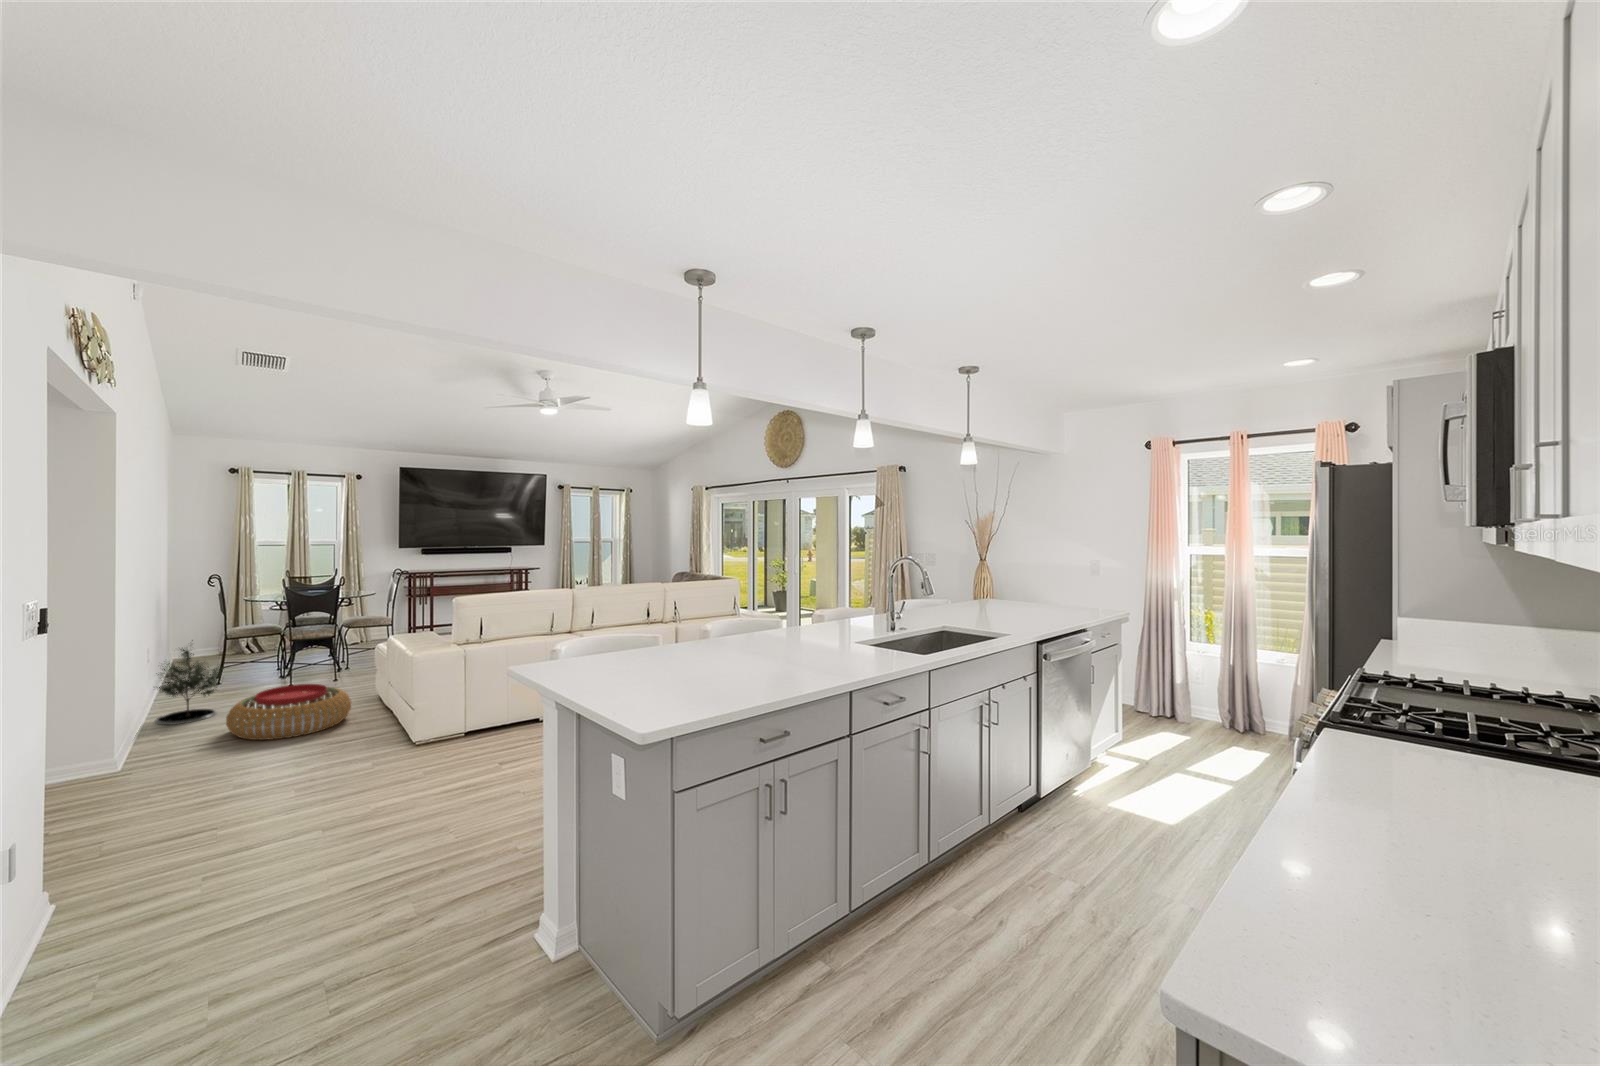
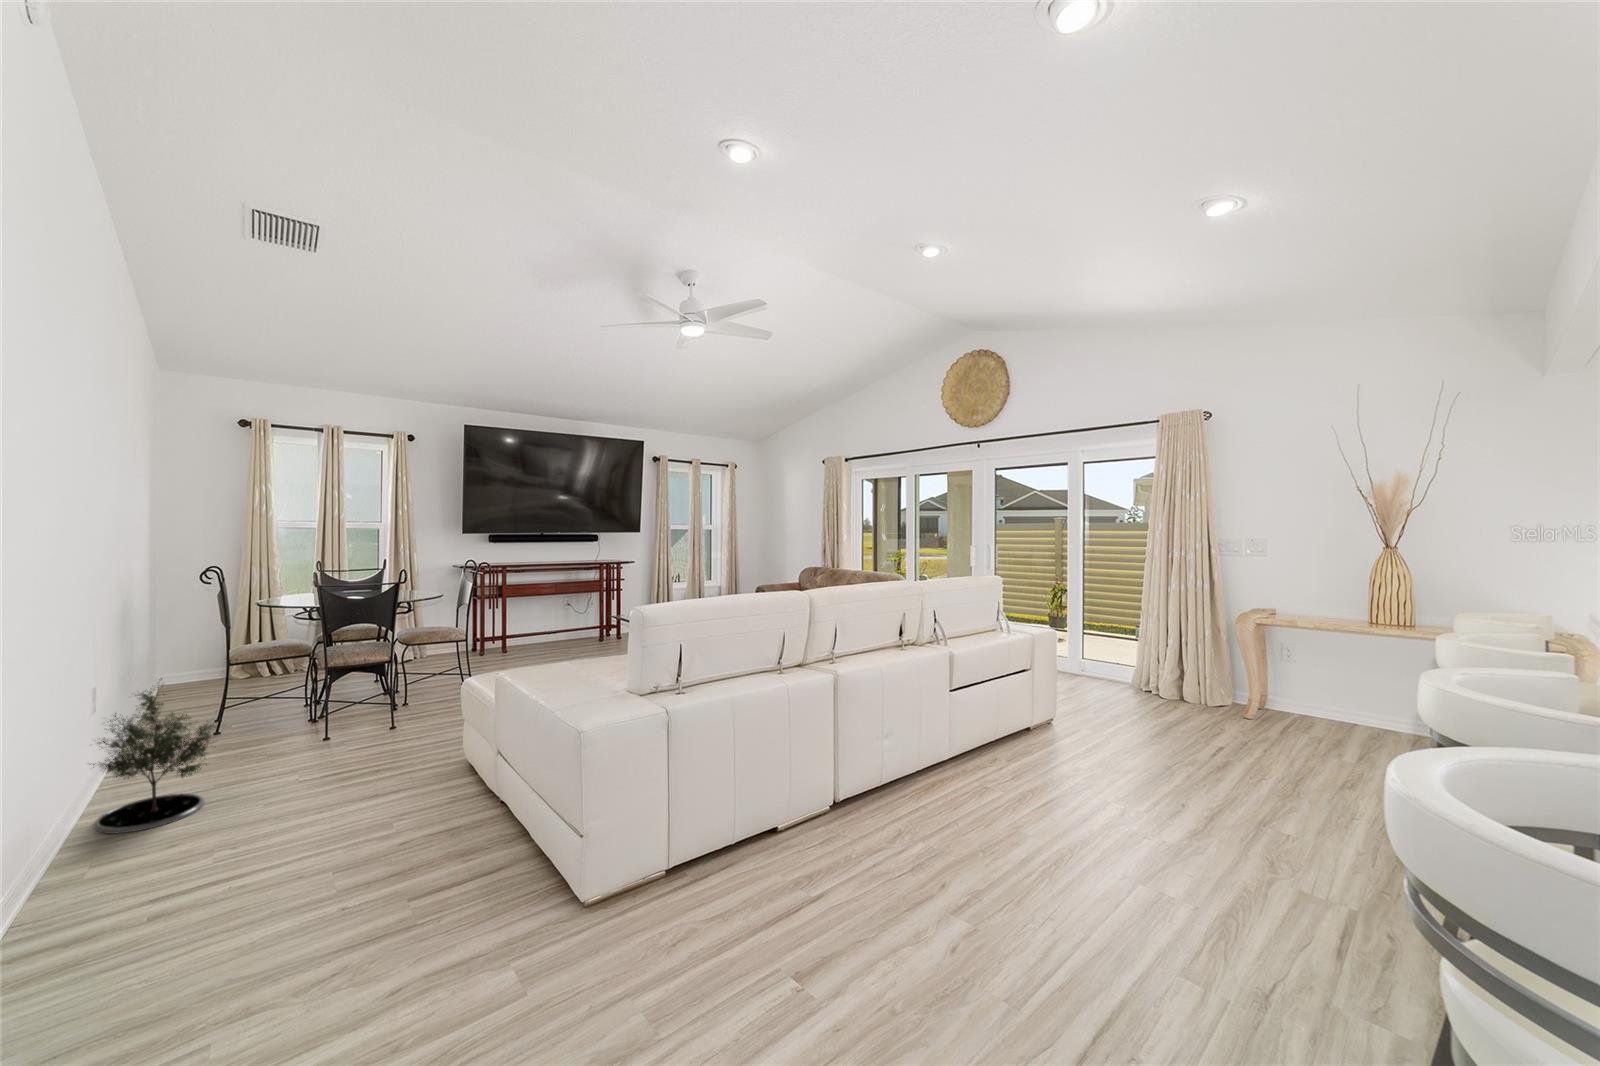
pouf: present [226,684,351,740] -> none [213,758,436,883]

